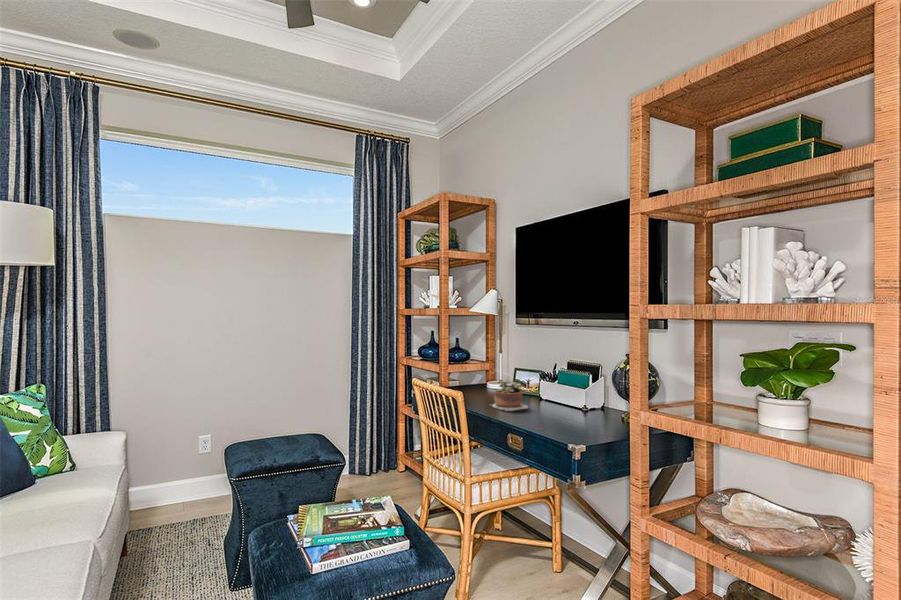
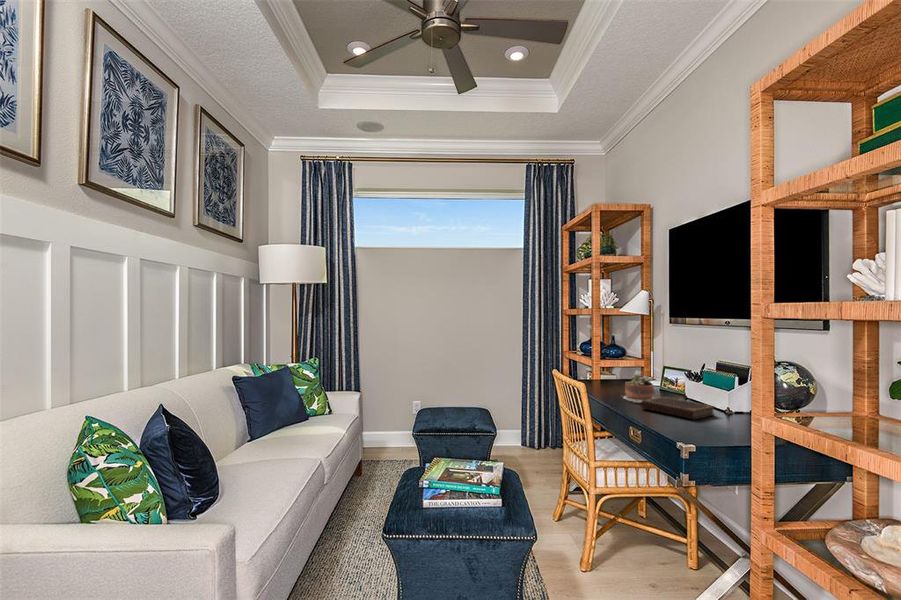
notebook: none [520,403,586,426] -> present [641,397,714,419]

